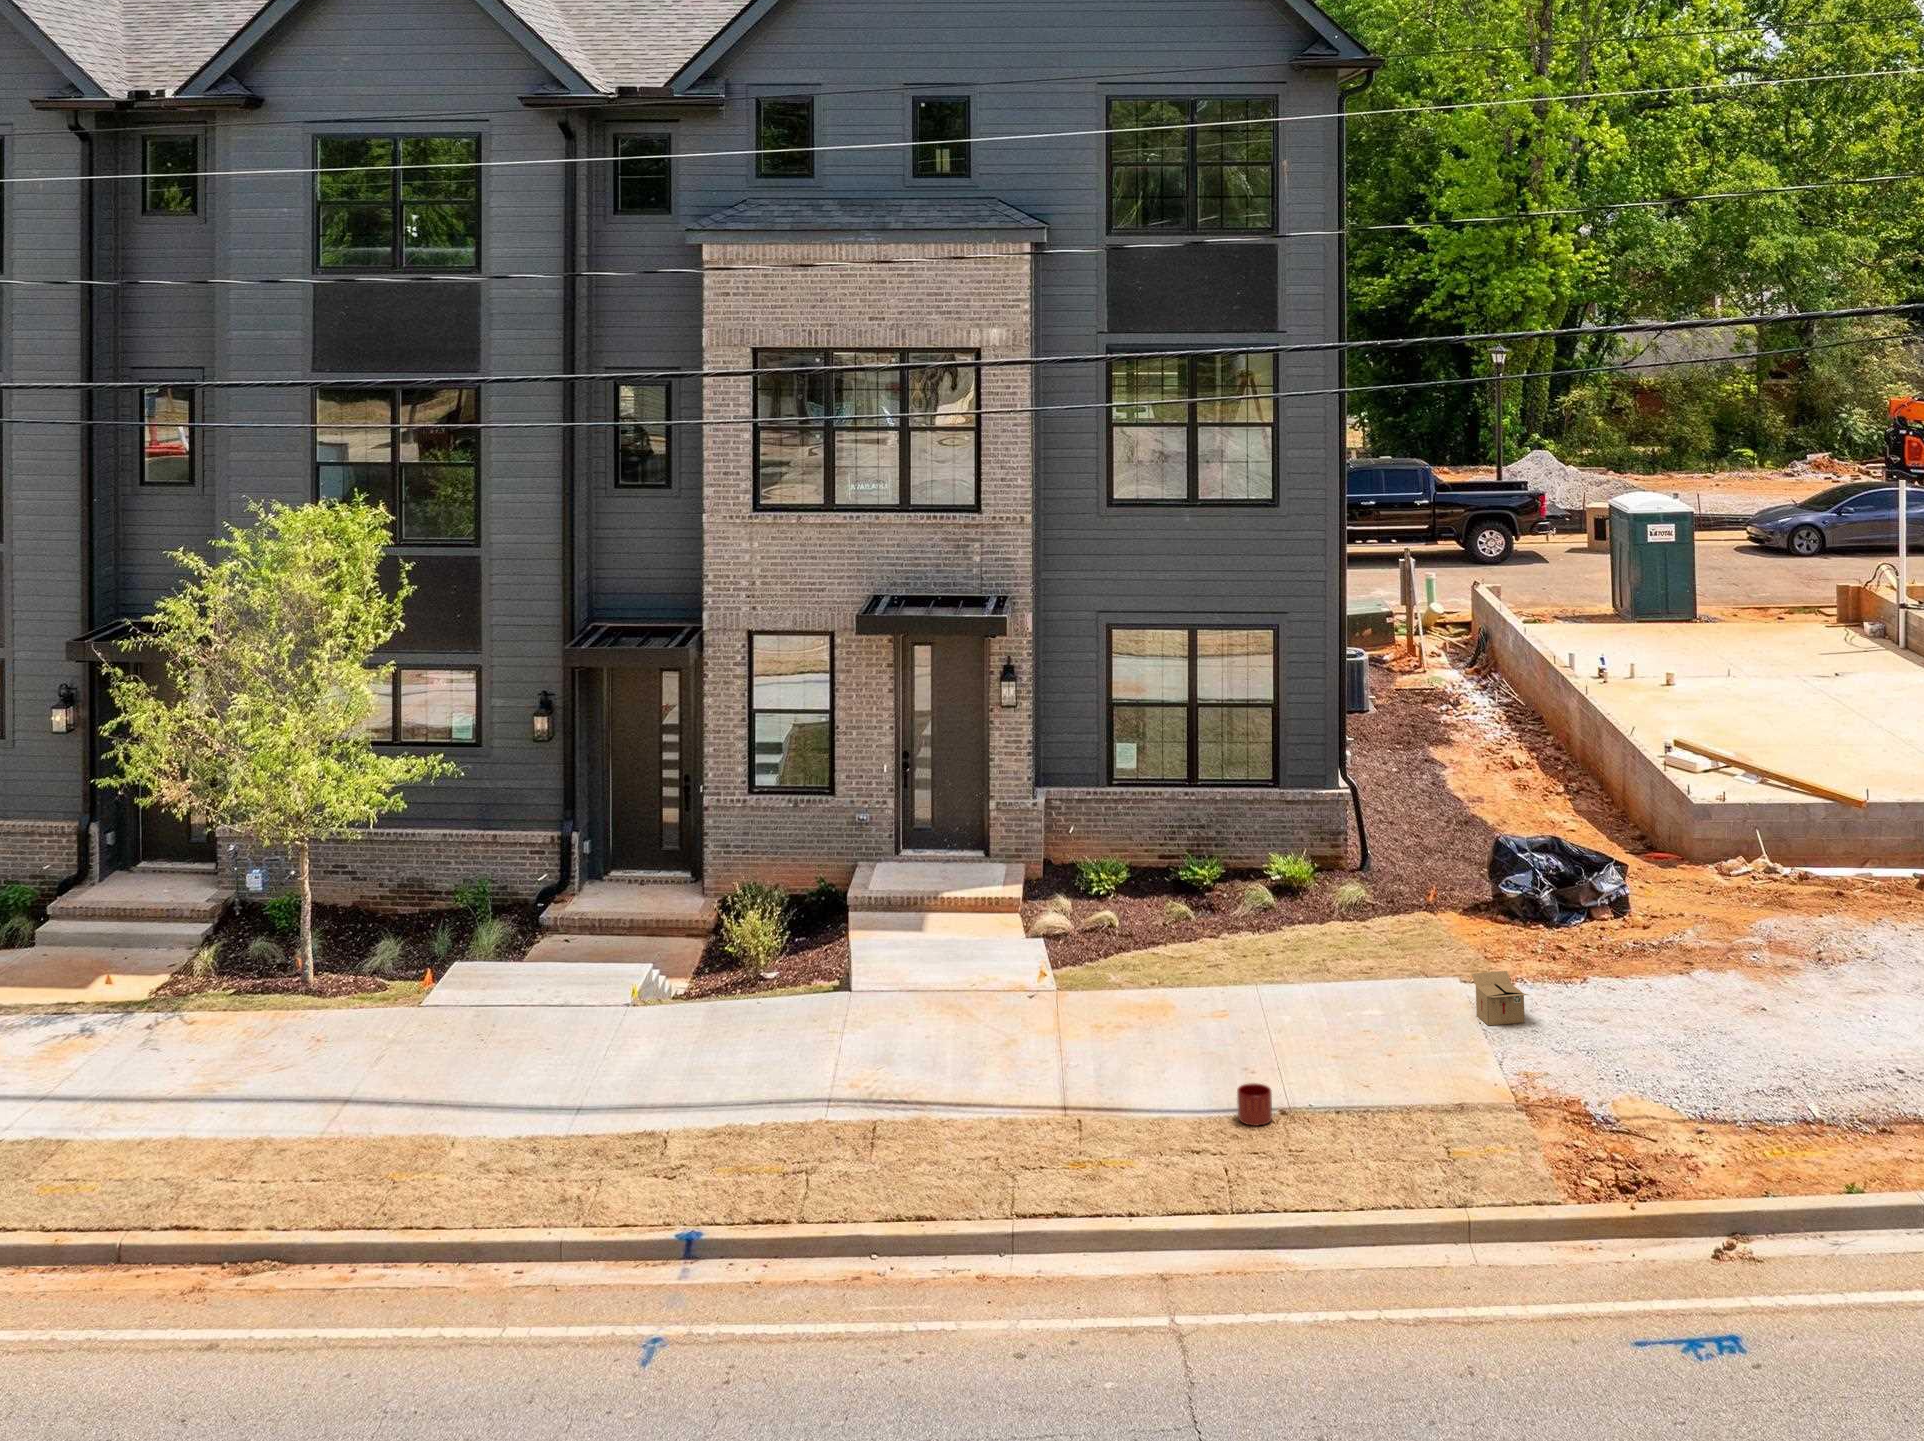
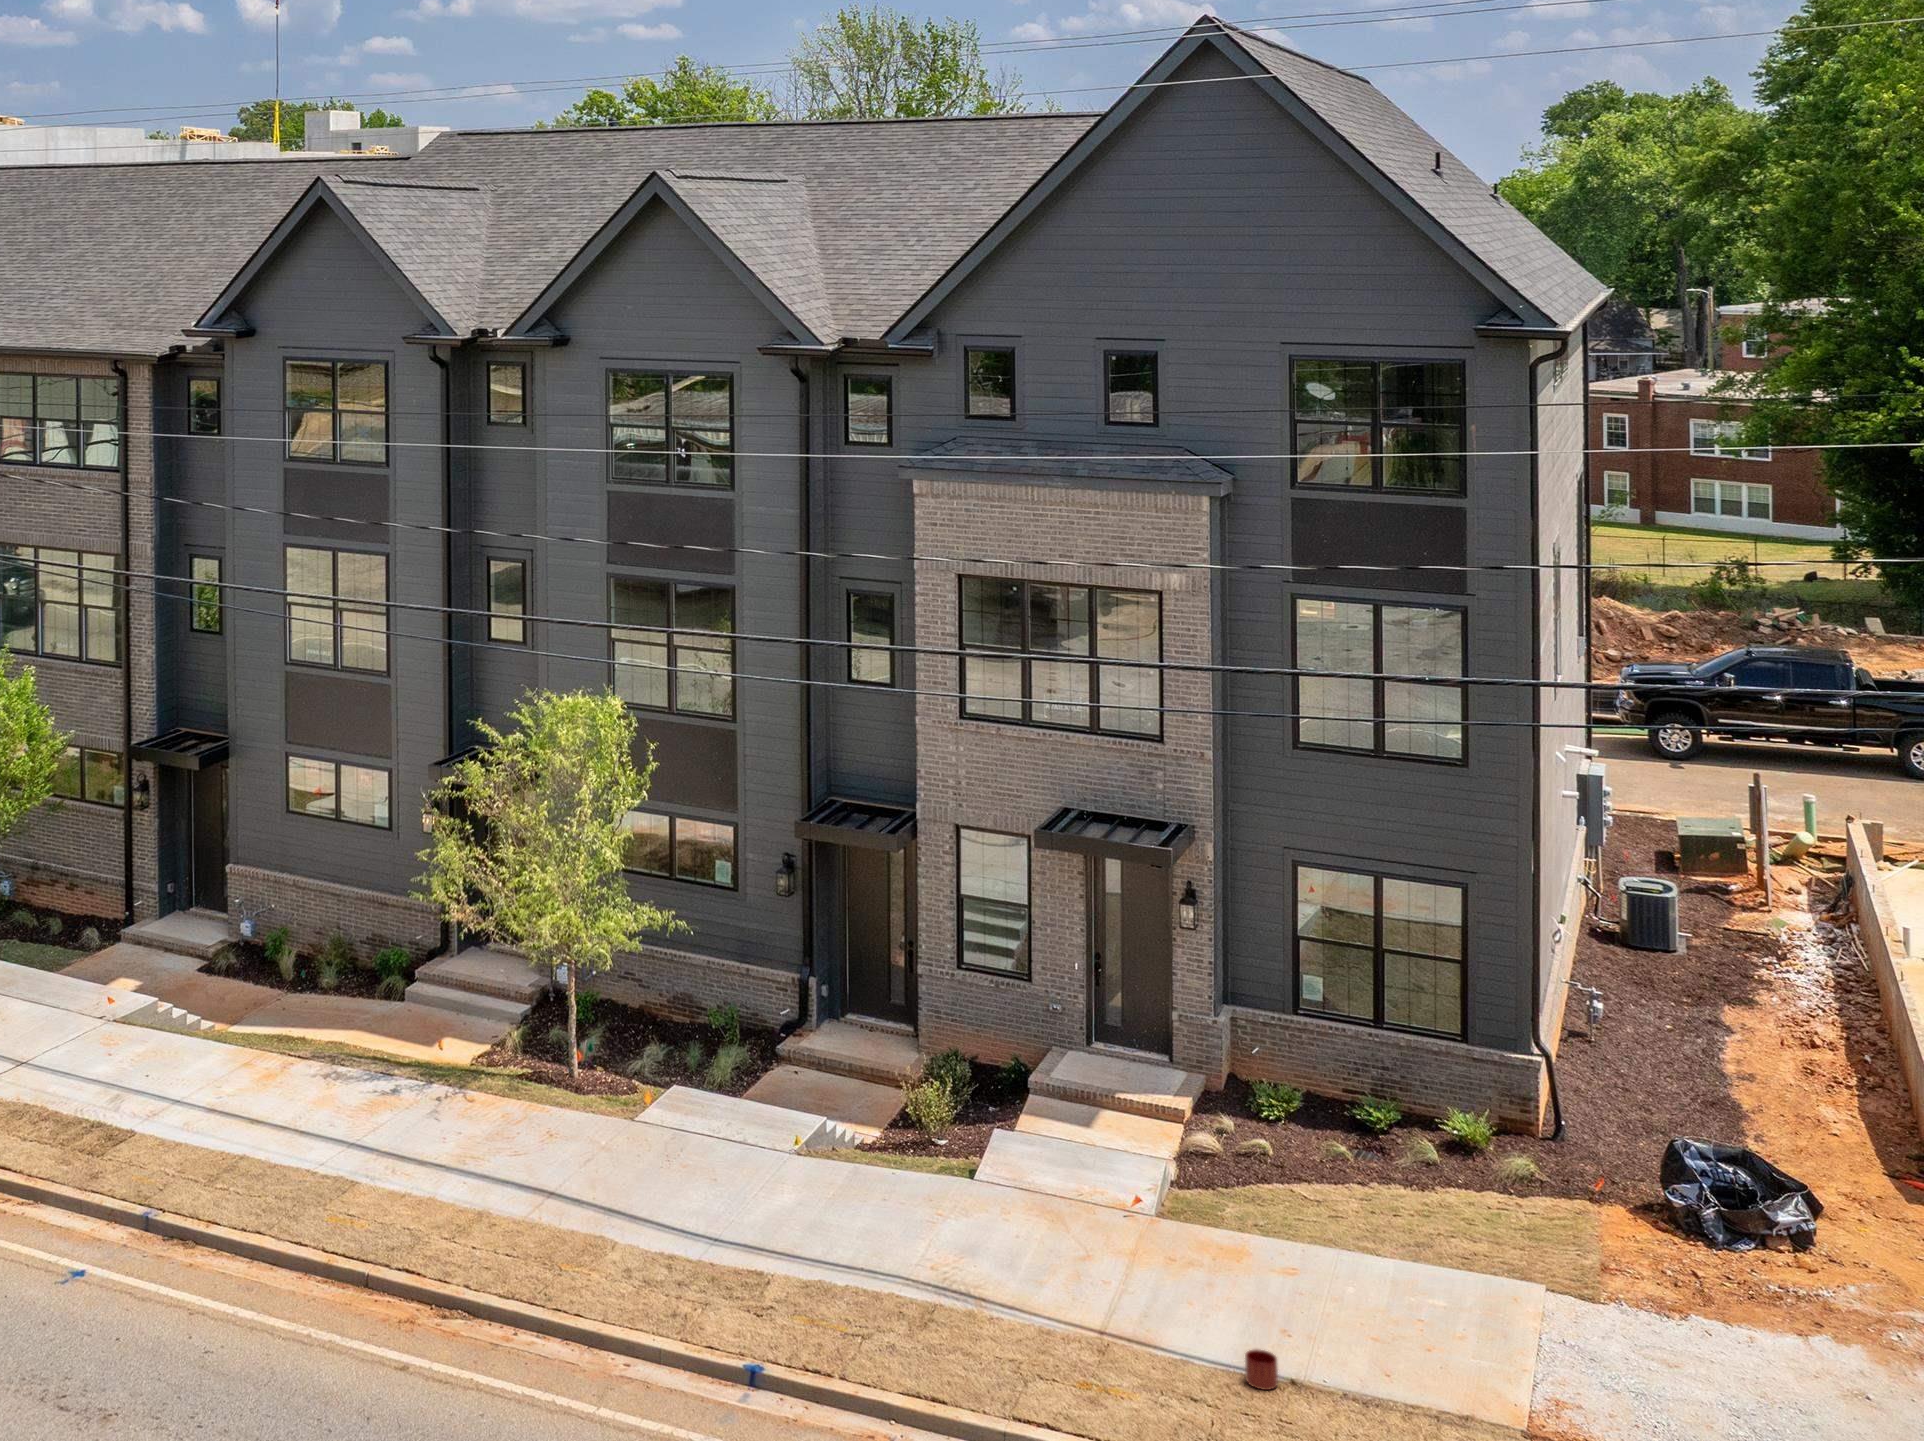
cardboard box: present [1472,971,1528,1026] -> none [1540,1291,1590,1352]

